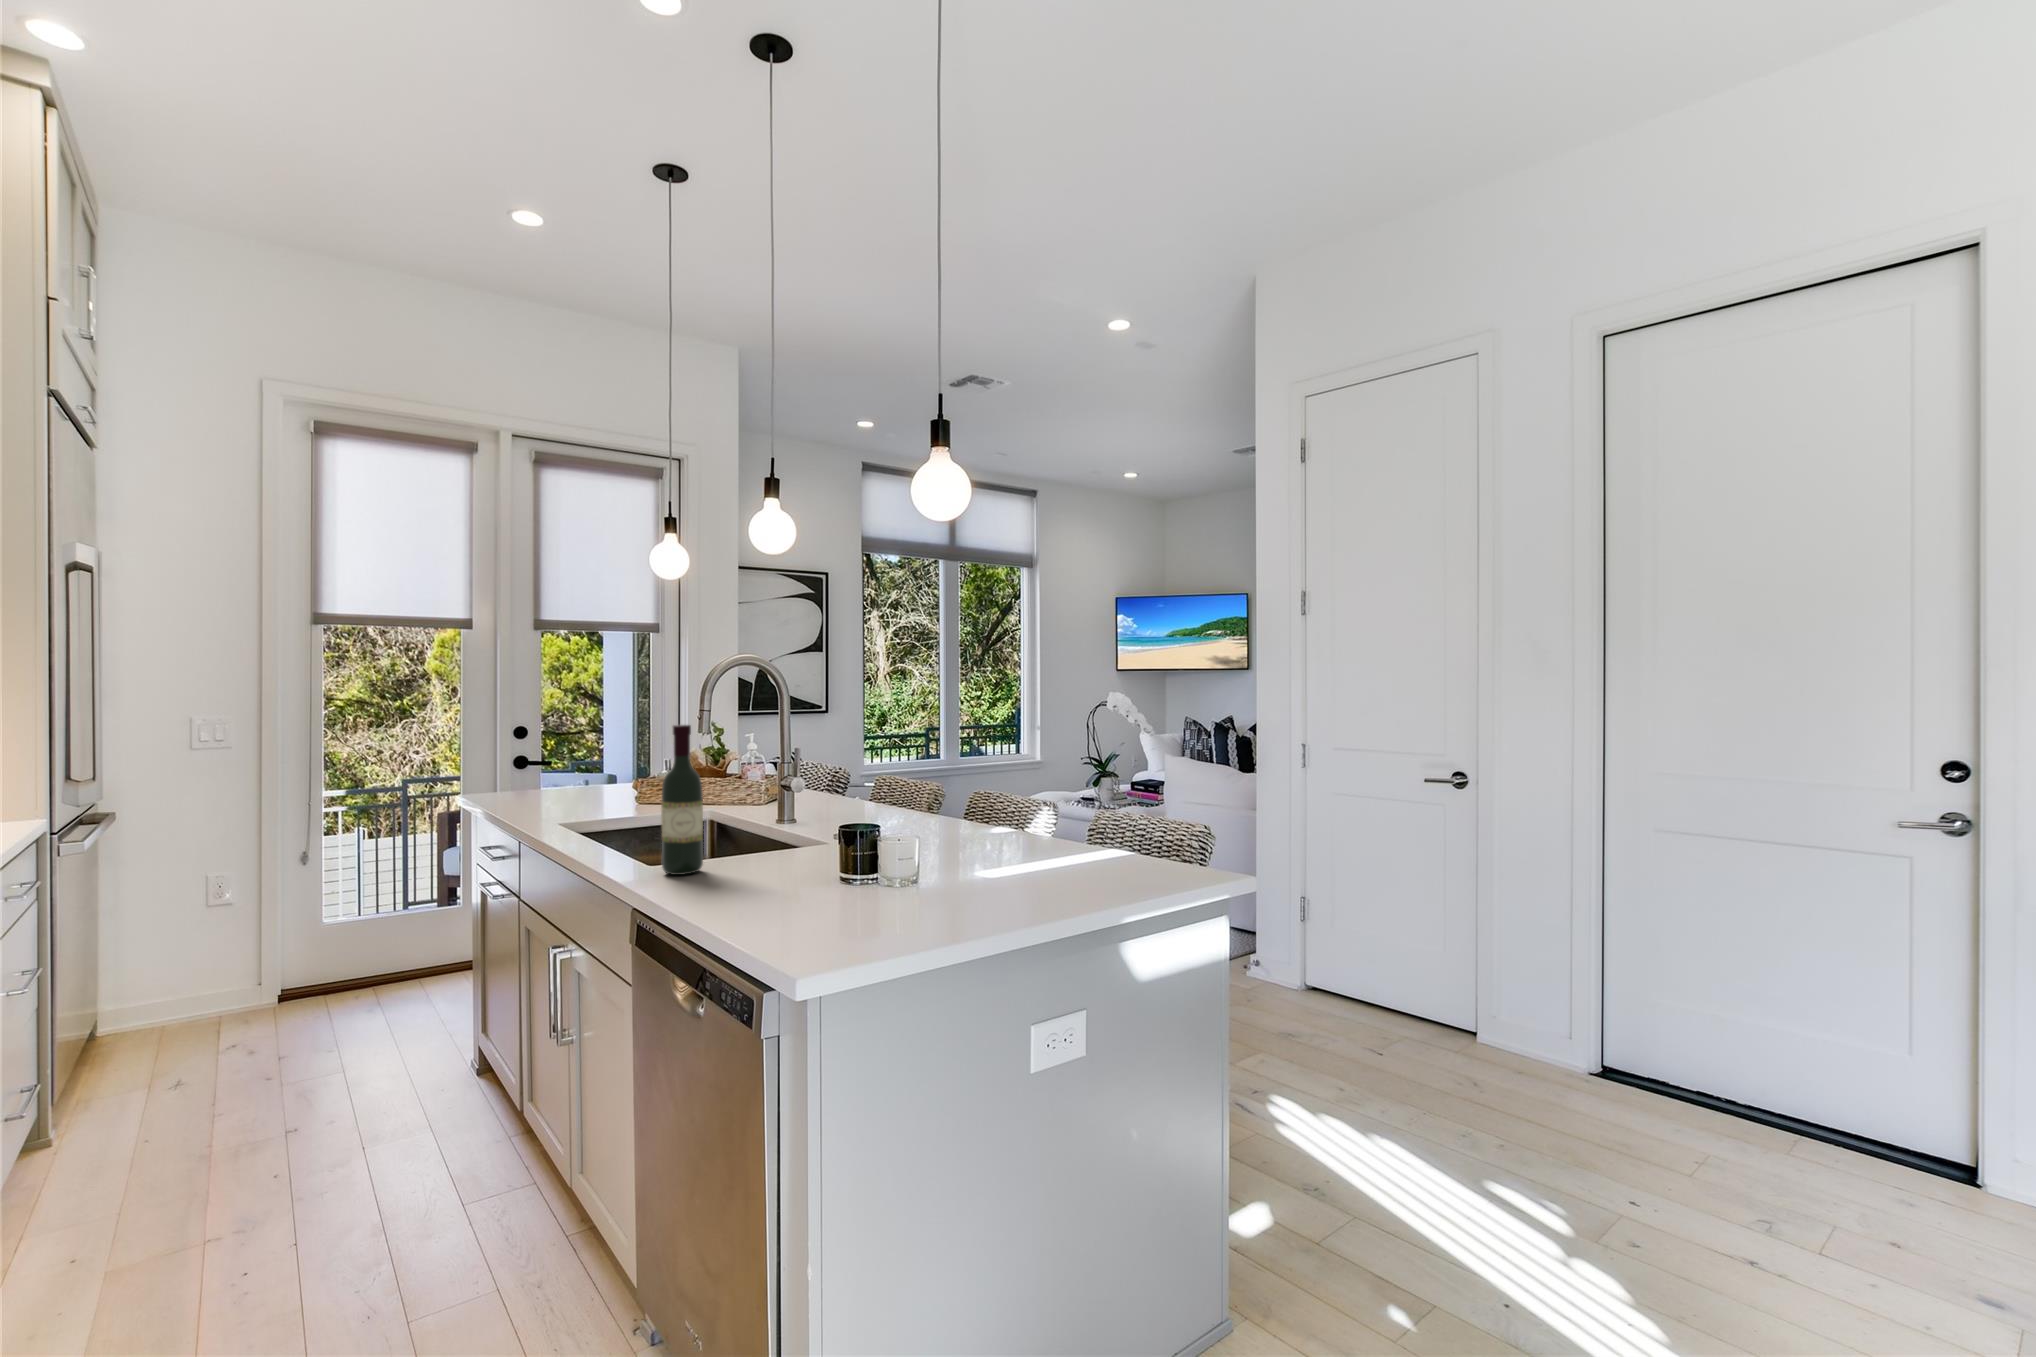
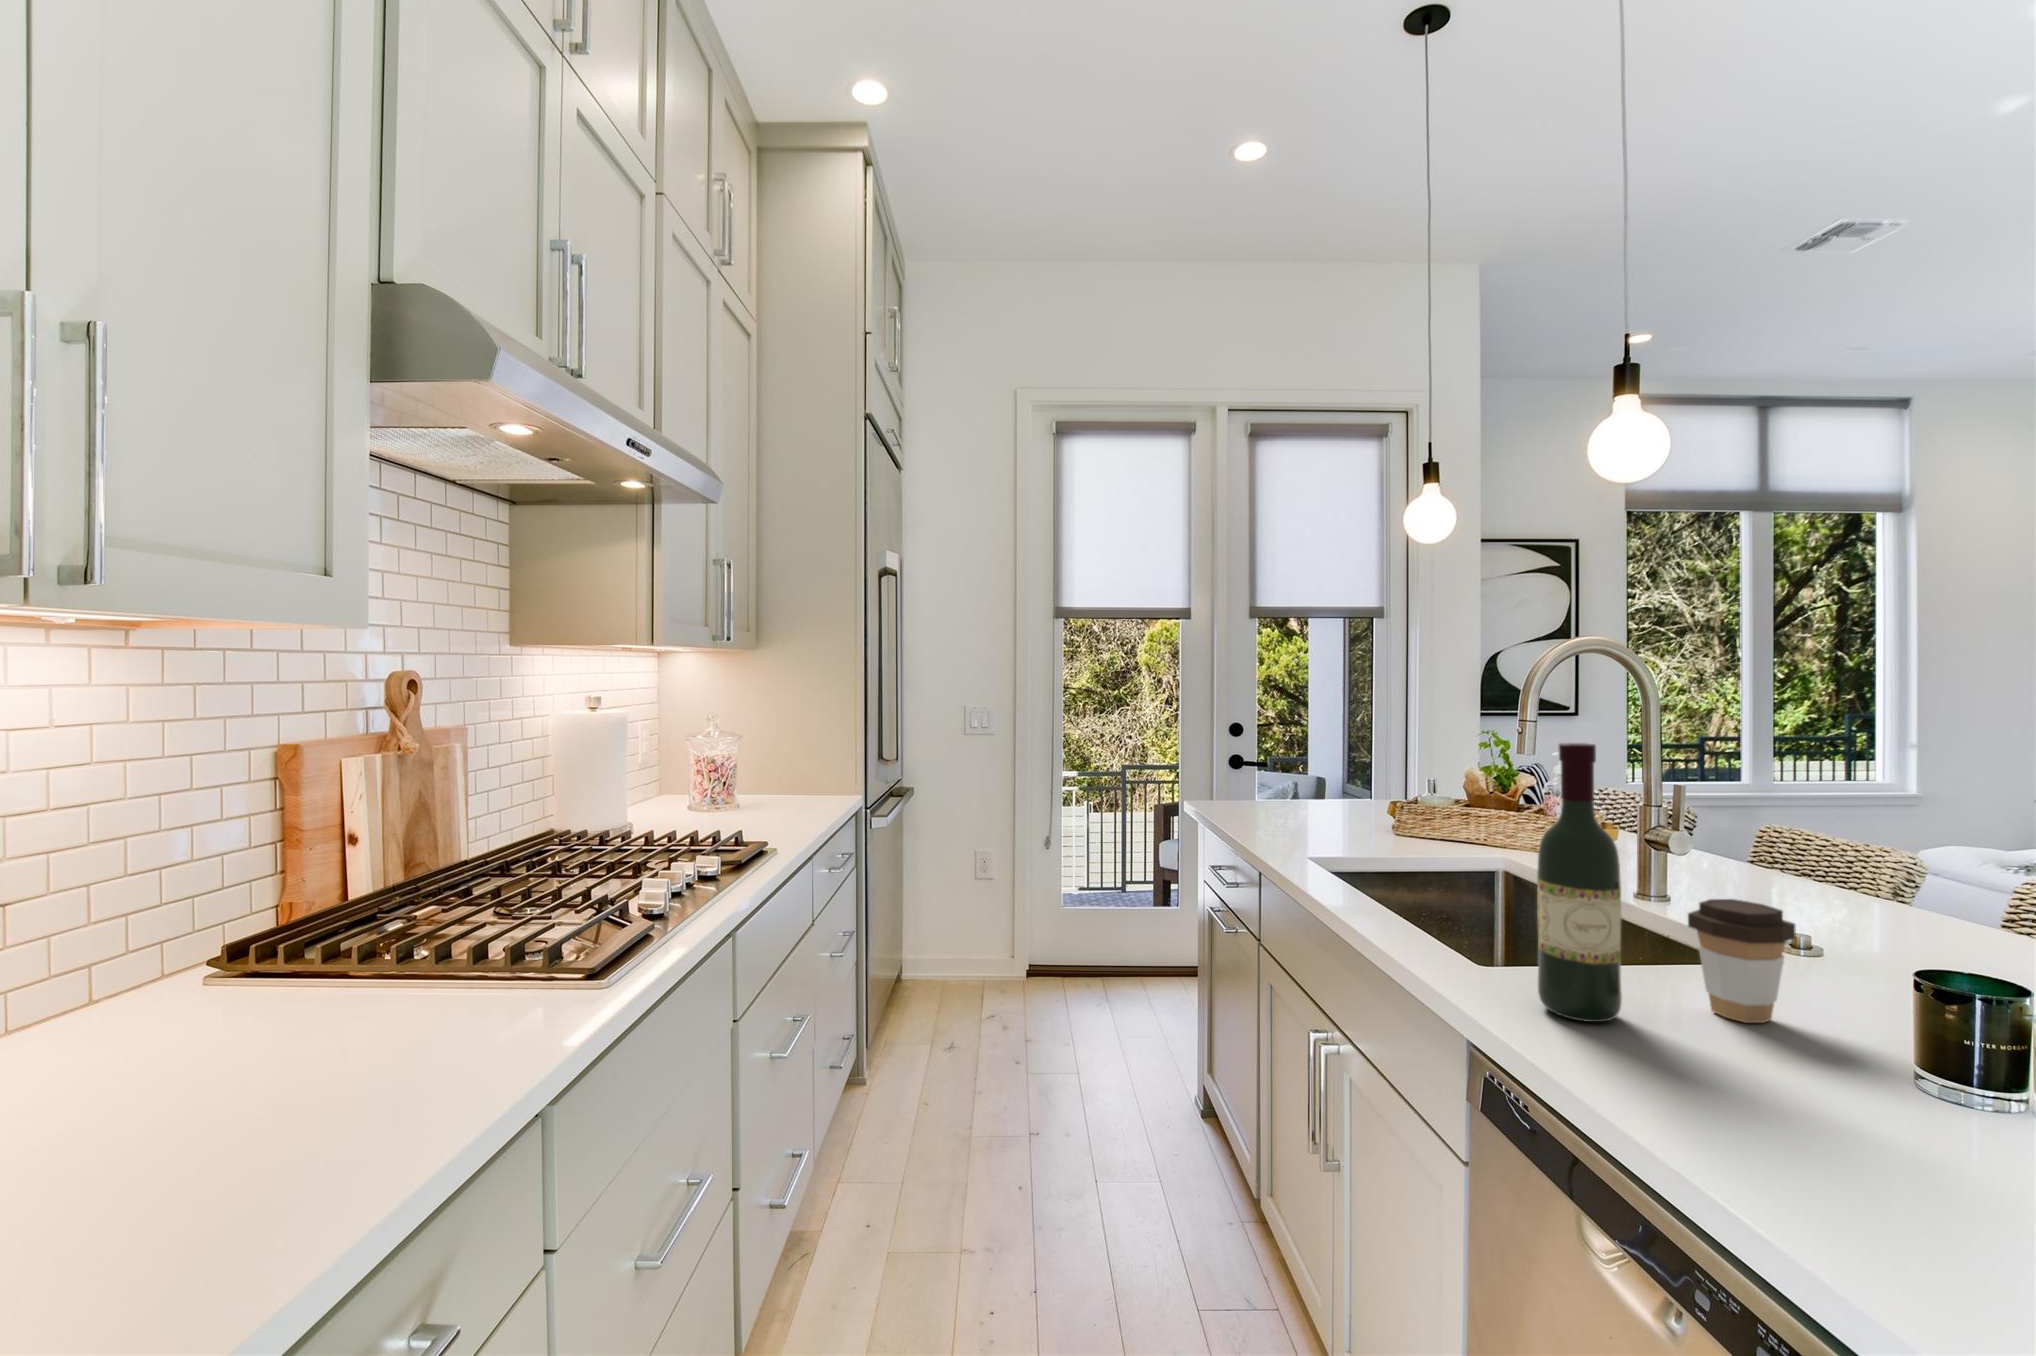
coffee cup: none [742,803,787,864] -> present [1688,899,1796,1023]

